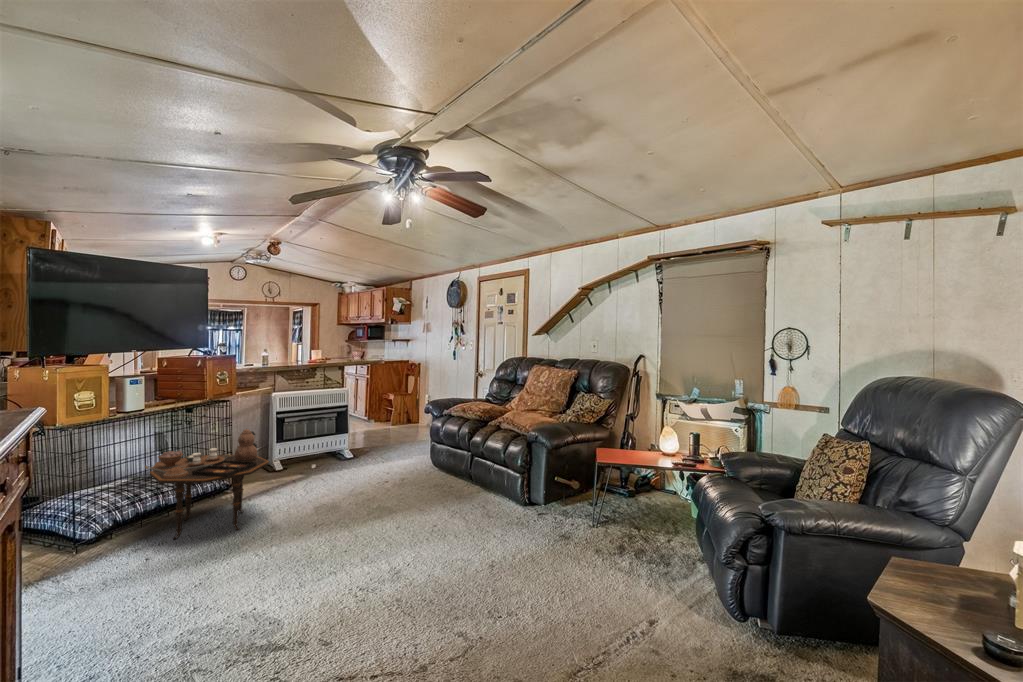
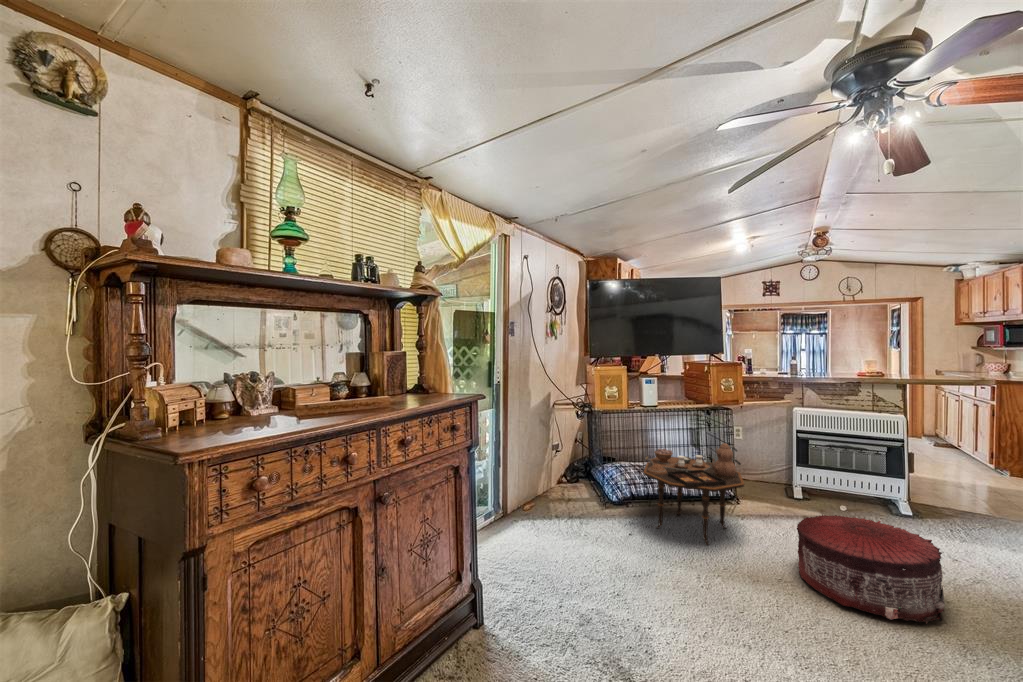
pouf: none [317,459,404,521] -> present [797,514,945,624]

